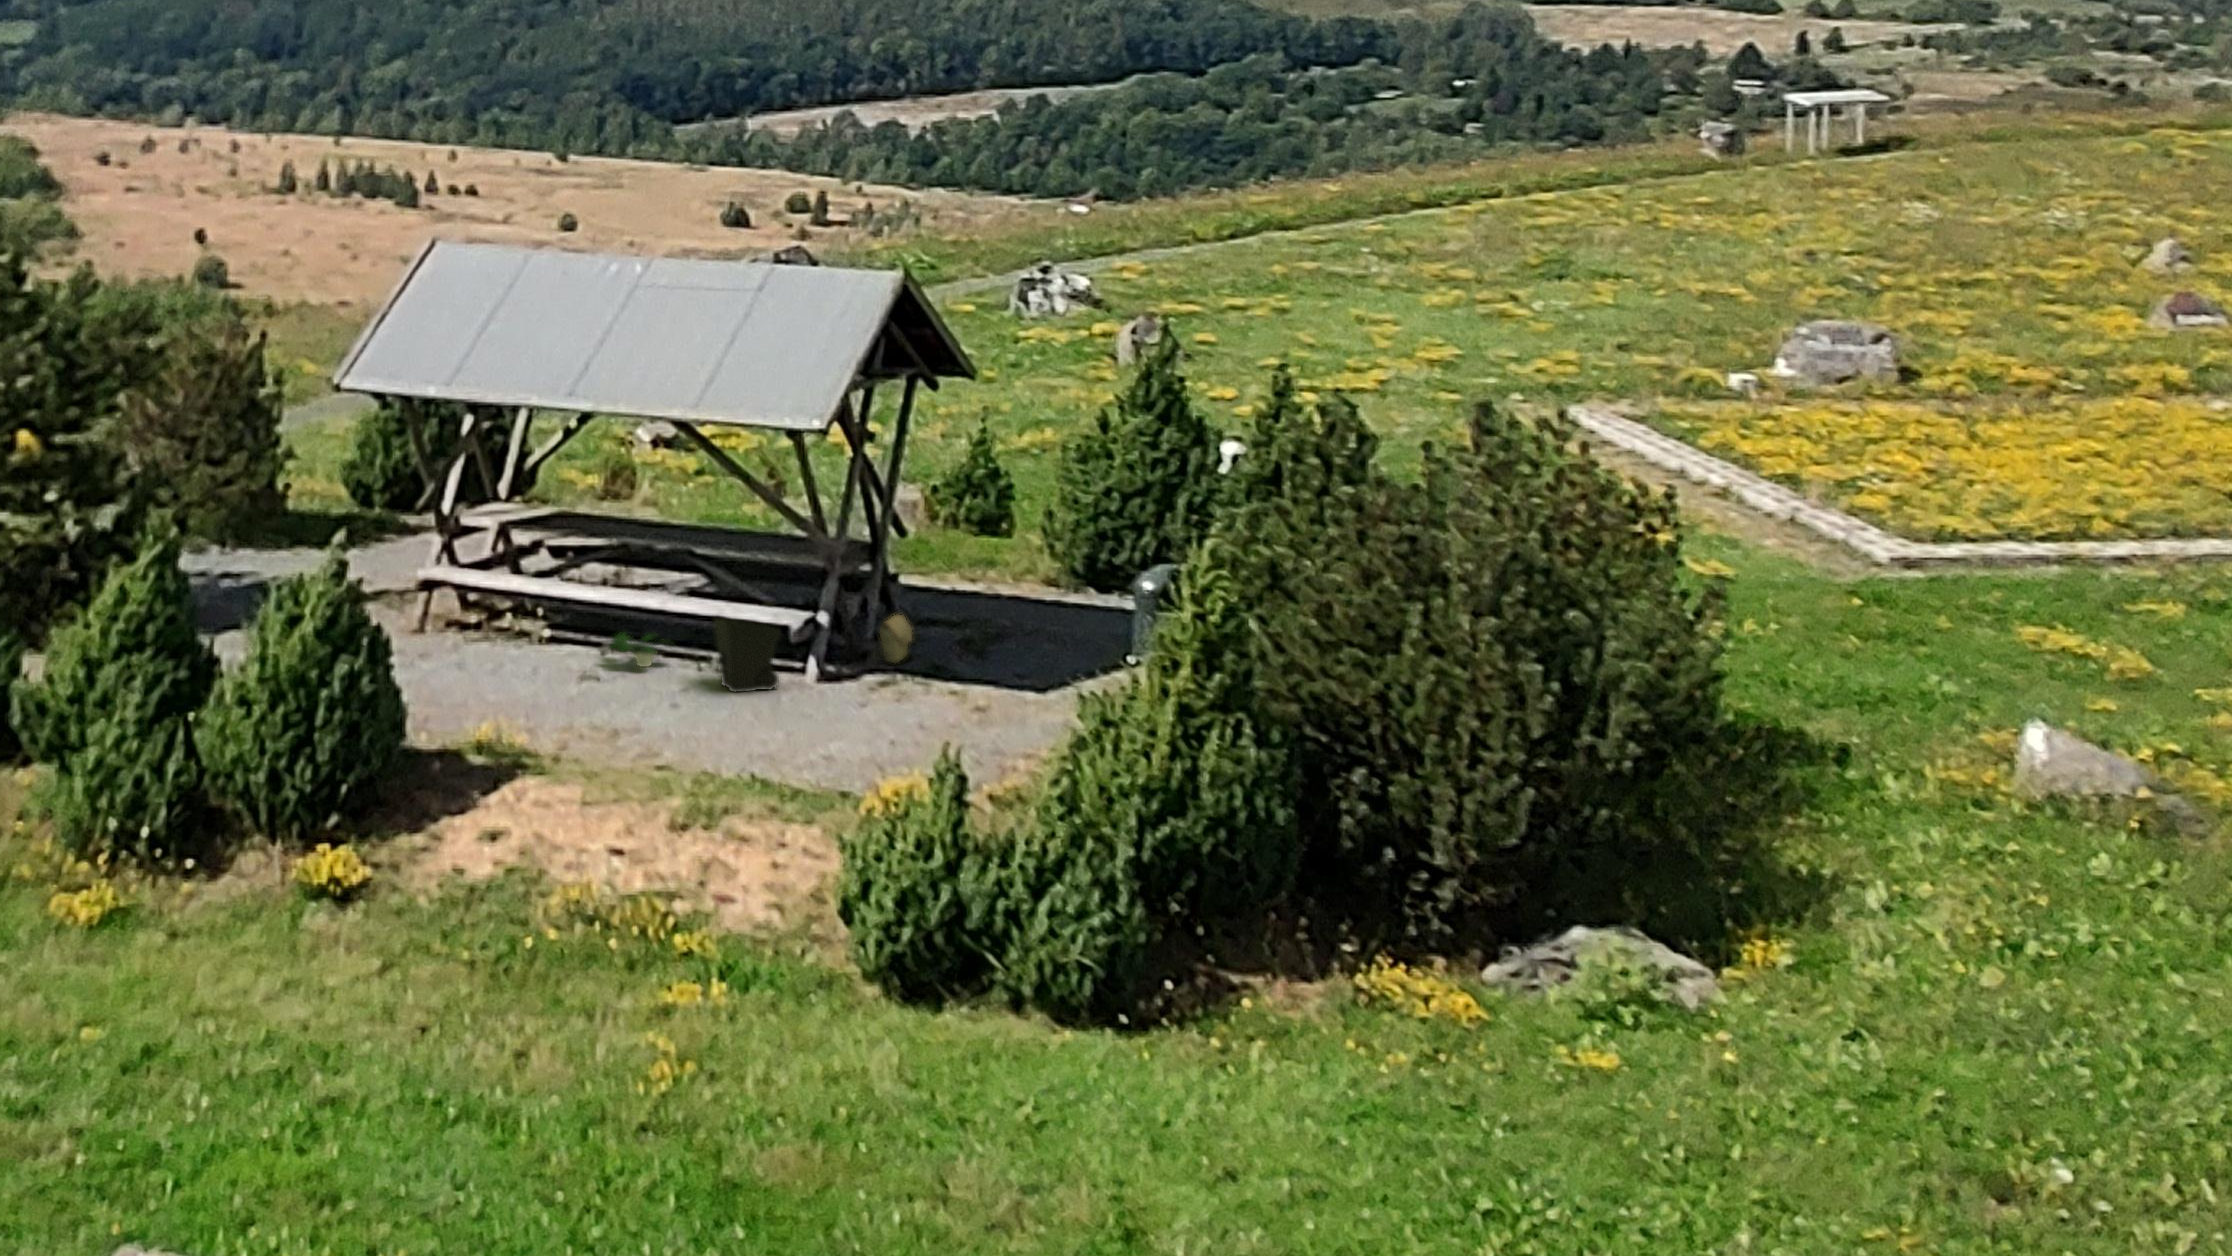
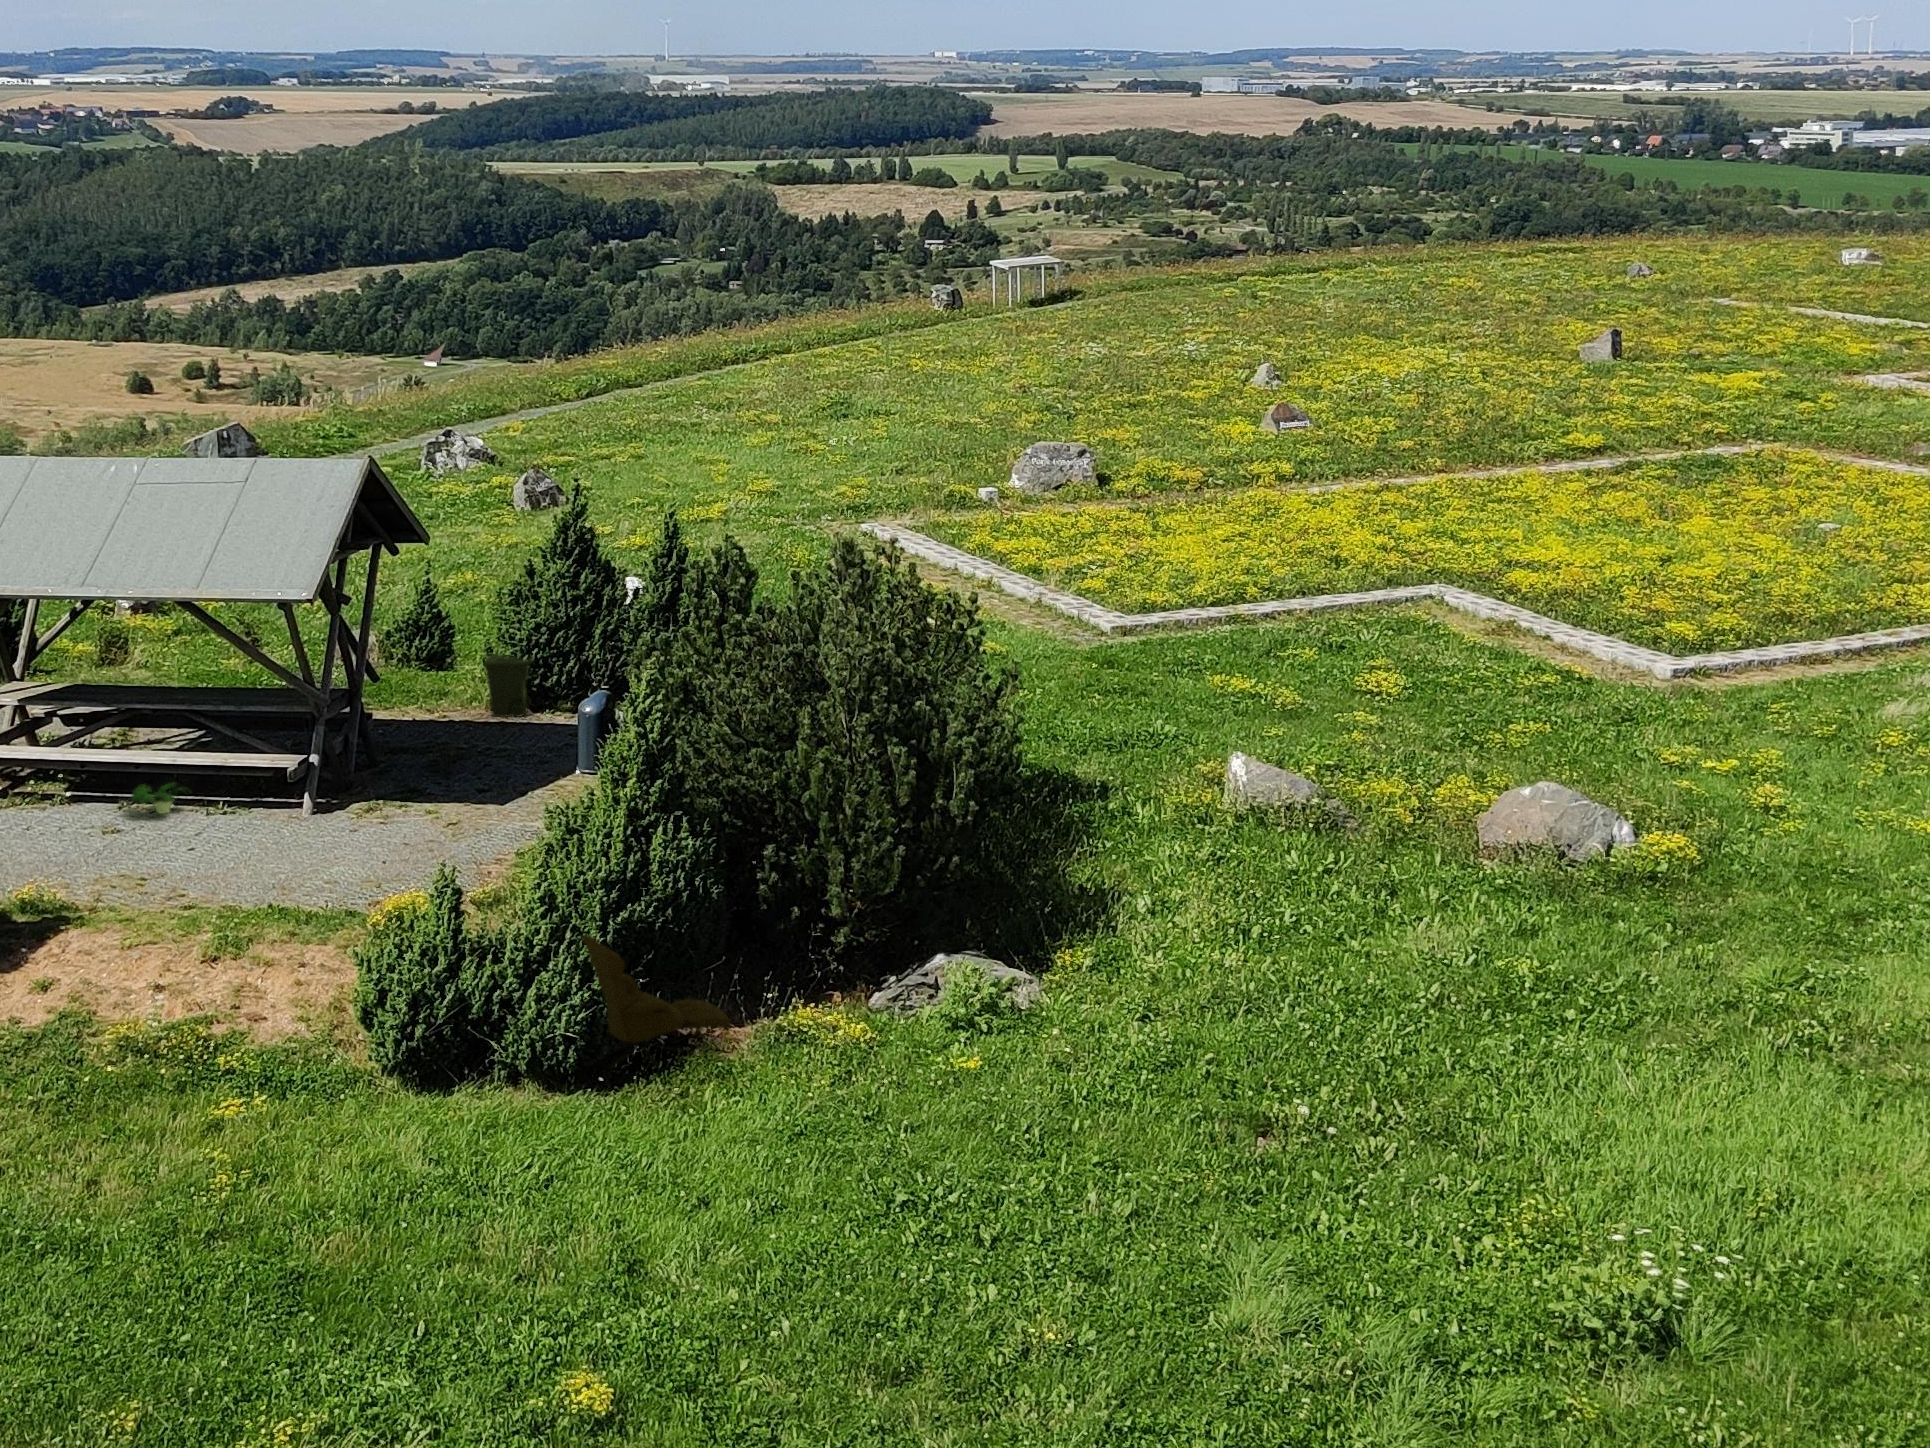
trash can: present [714,604,780,692] -> present [484,654,533,717]
bag: present [880,615,912,663] -> none [369,746,396,788]
lounge chair: none [1109,850,1309,1035] -> present [582,935,731,1071]

